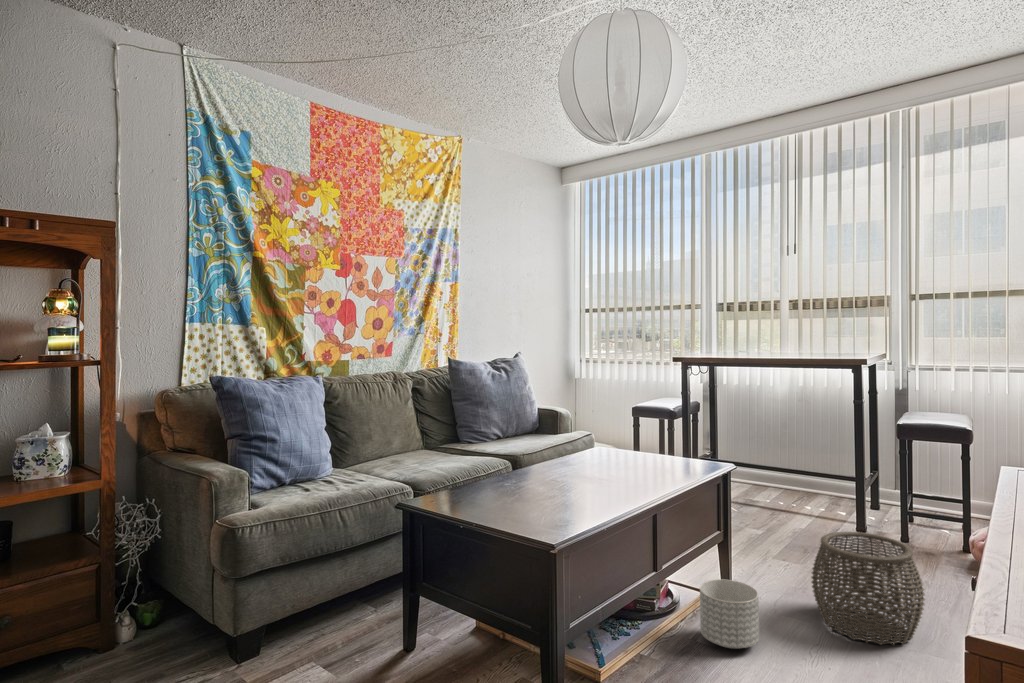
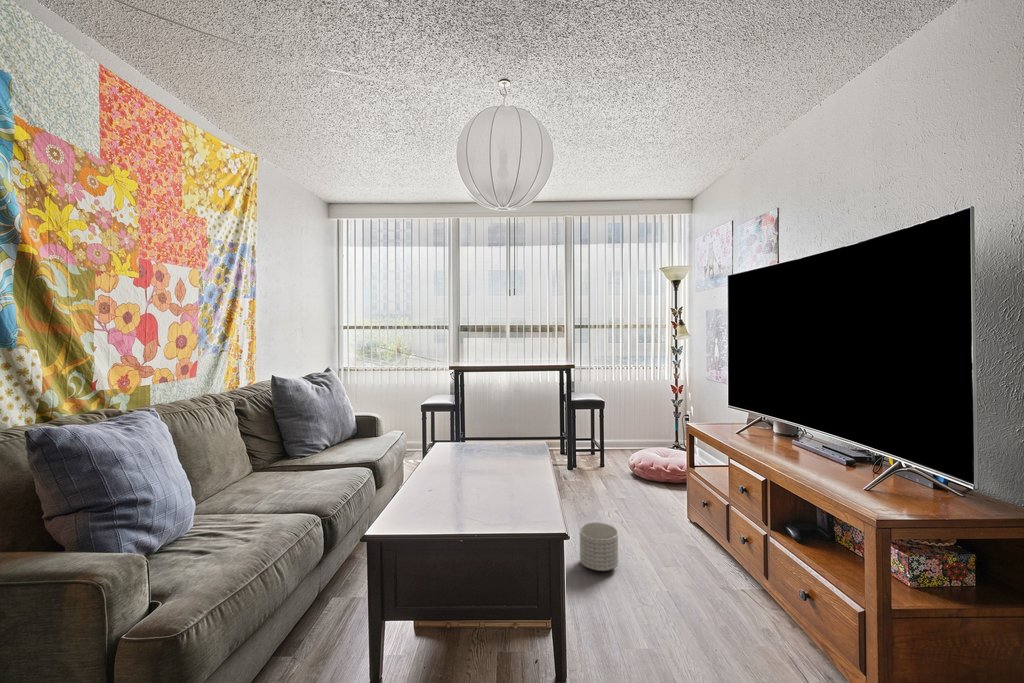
woven basket: present [811,532,925,645] -> none [611,471,673,538]

